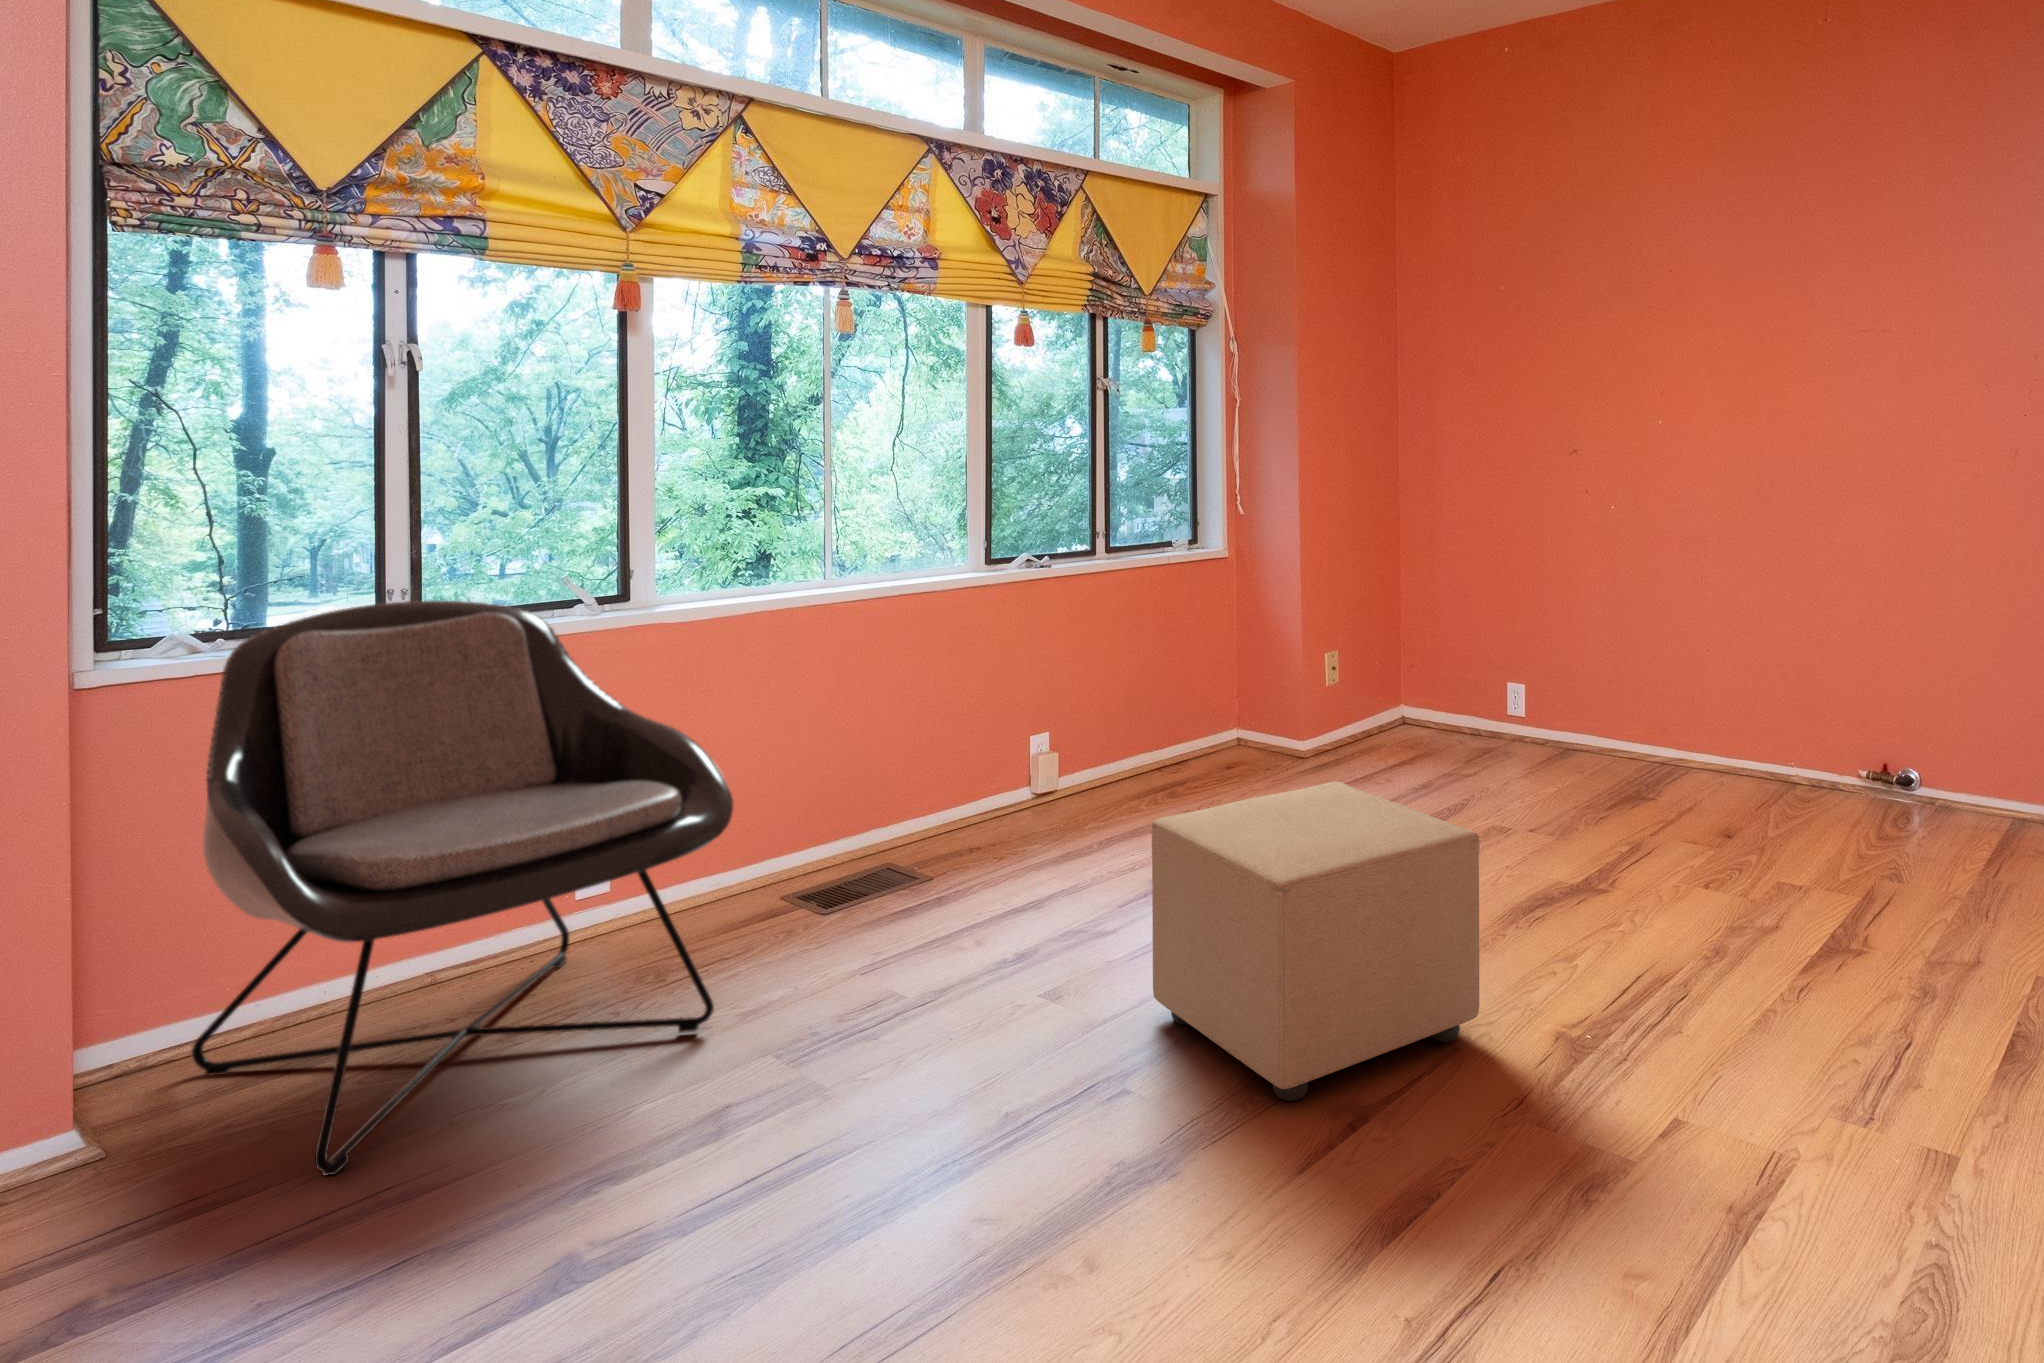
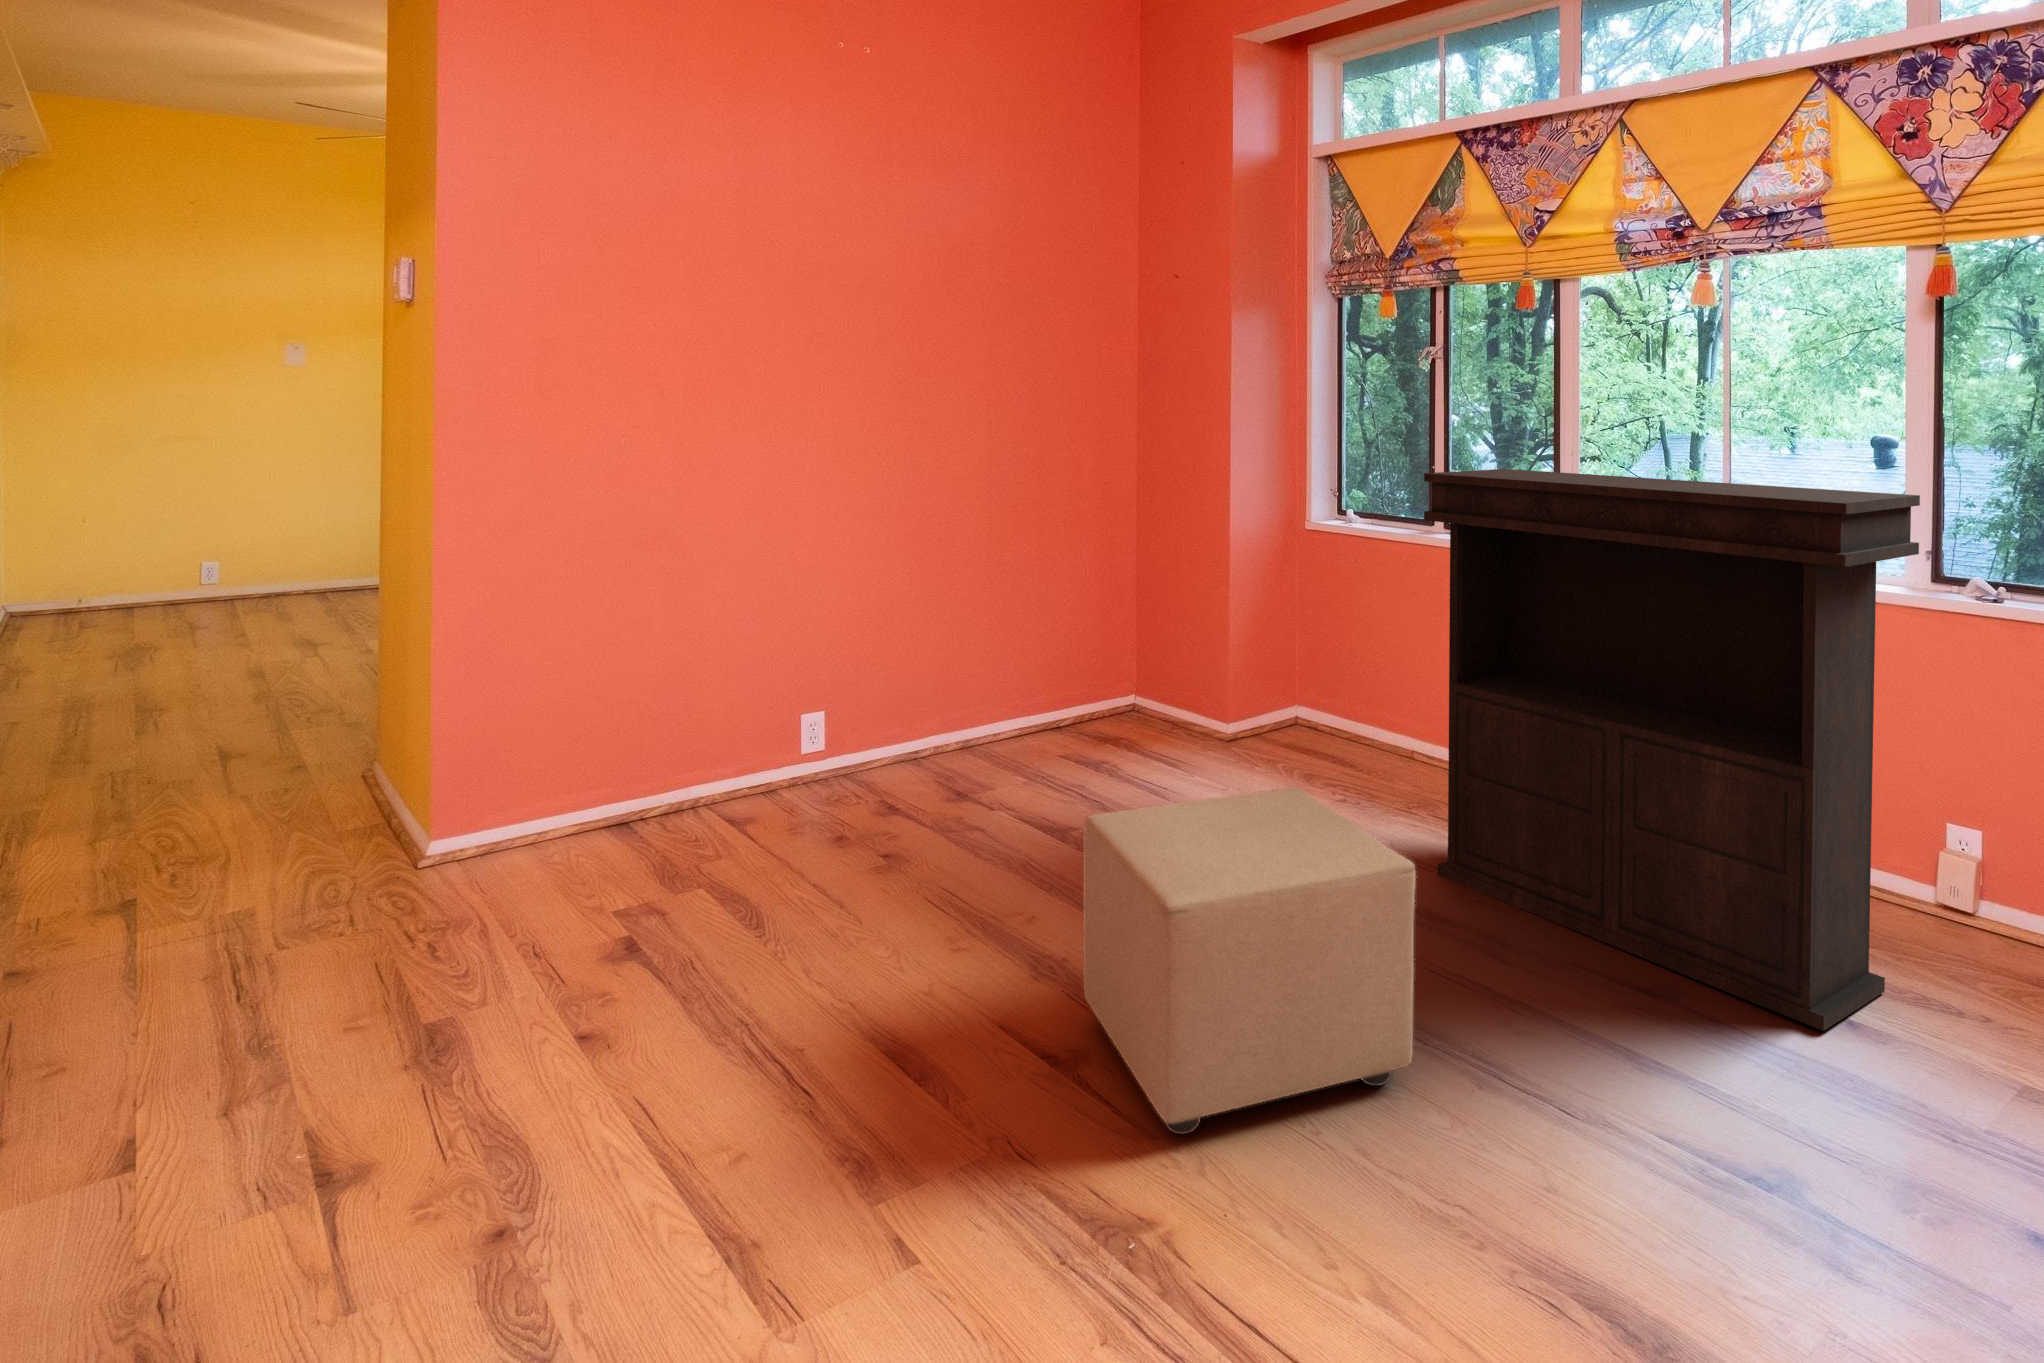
console table: none [813,486,1222,963] -> present [1424,469,1920,1031]
lounge chair: present [192,600,733,1176] -> none [1166,509,1456,821]

